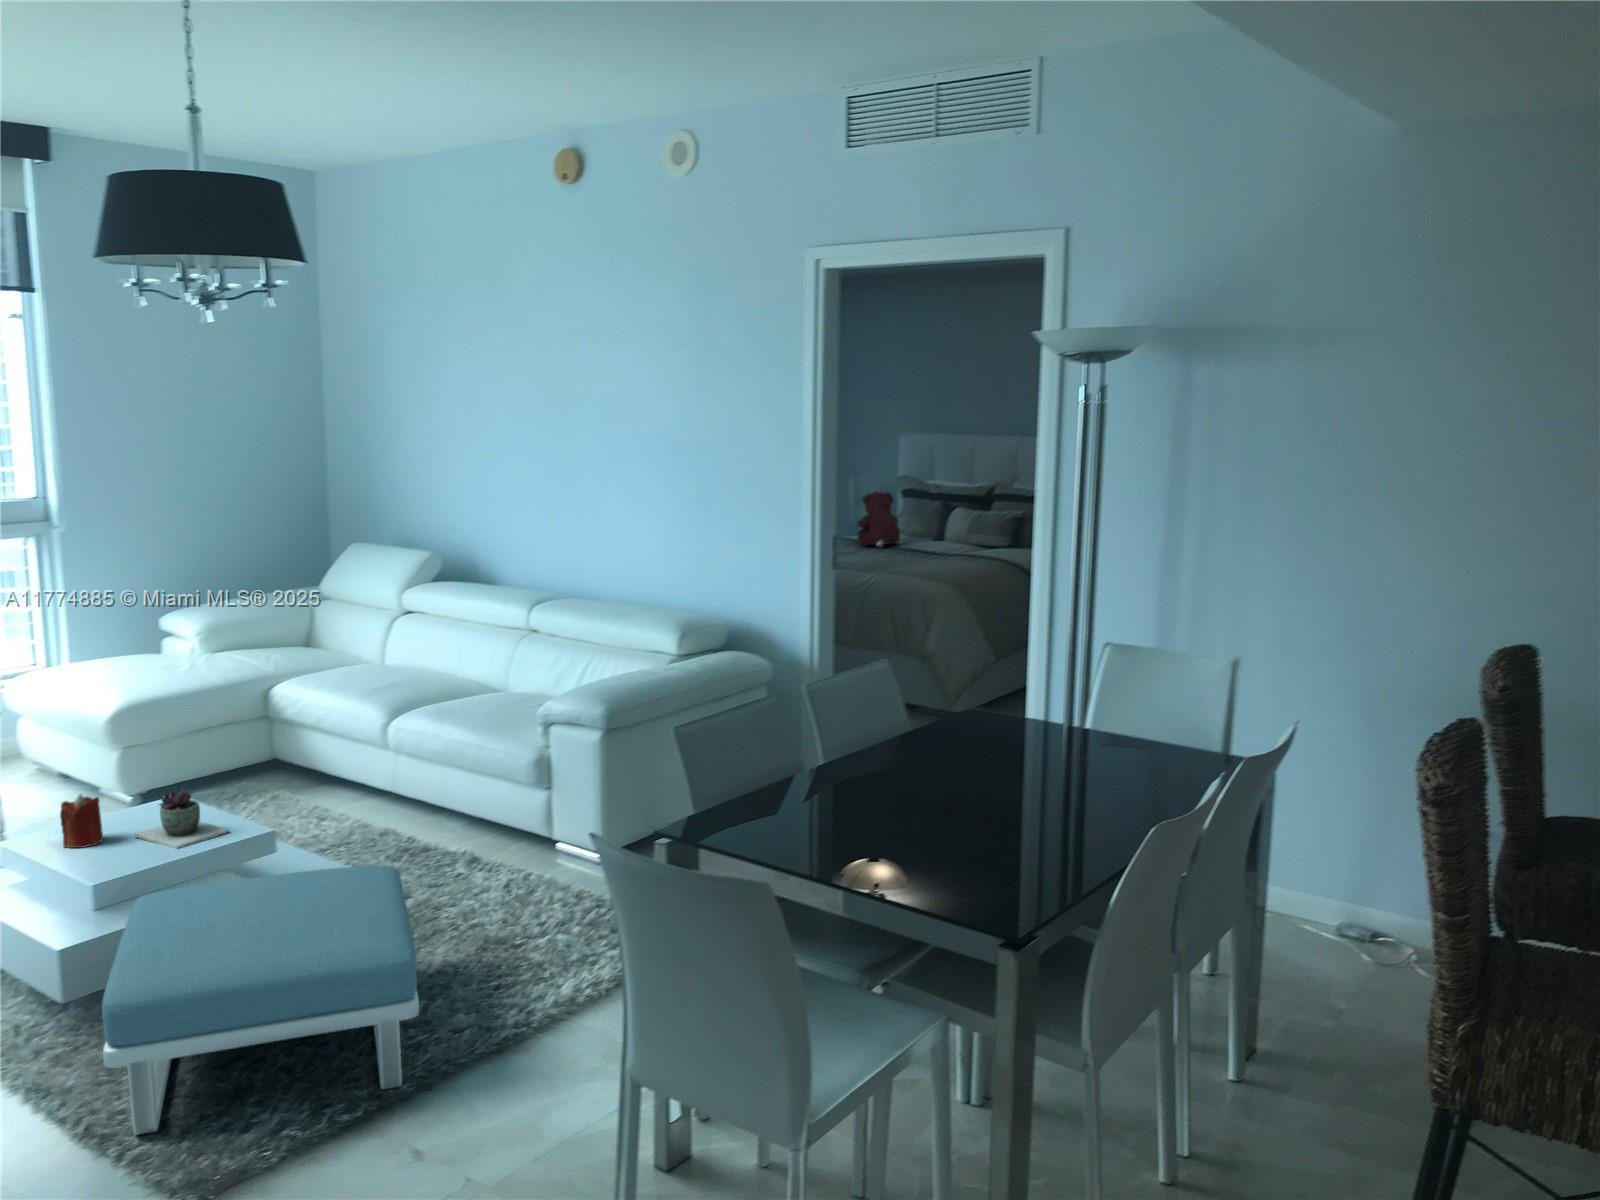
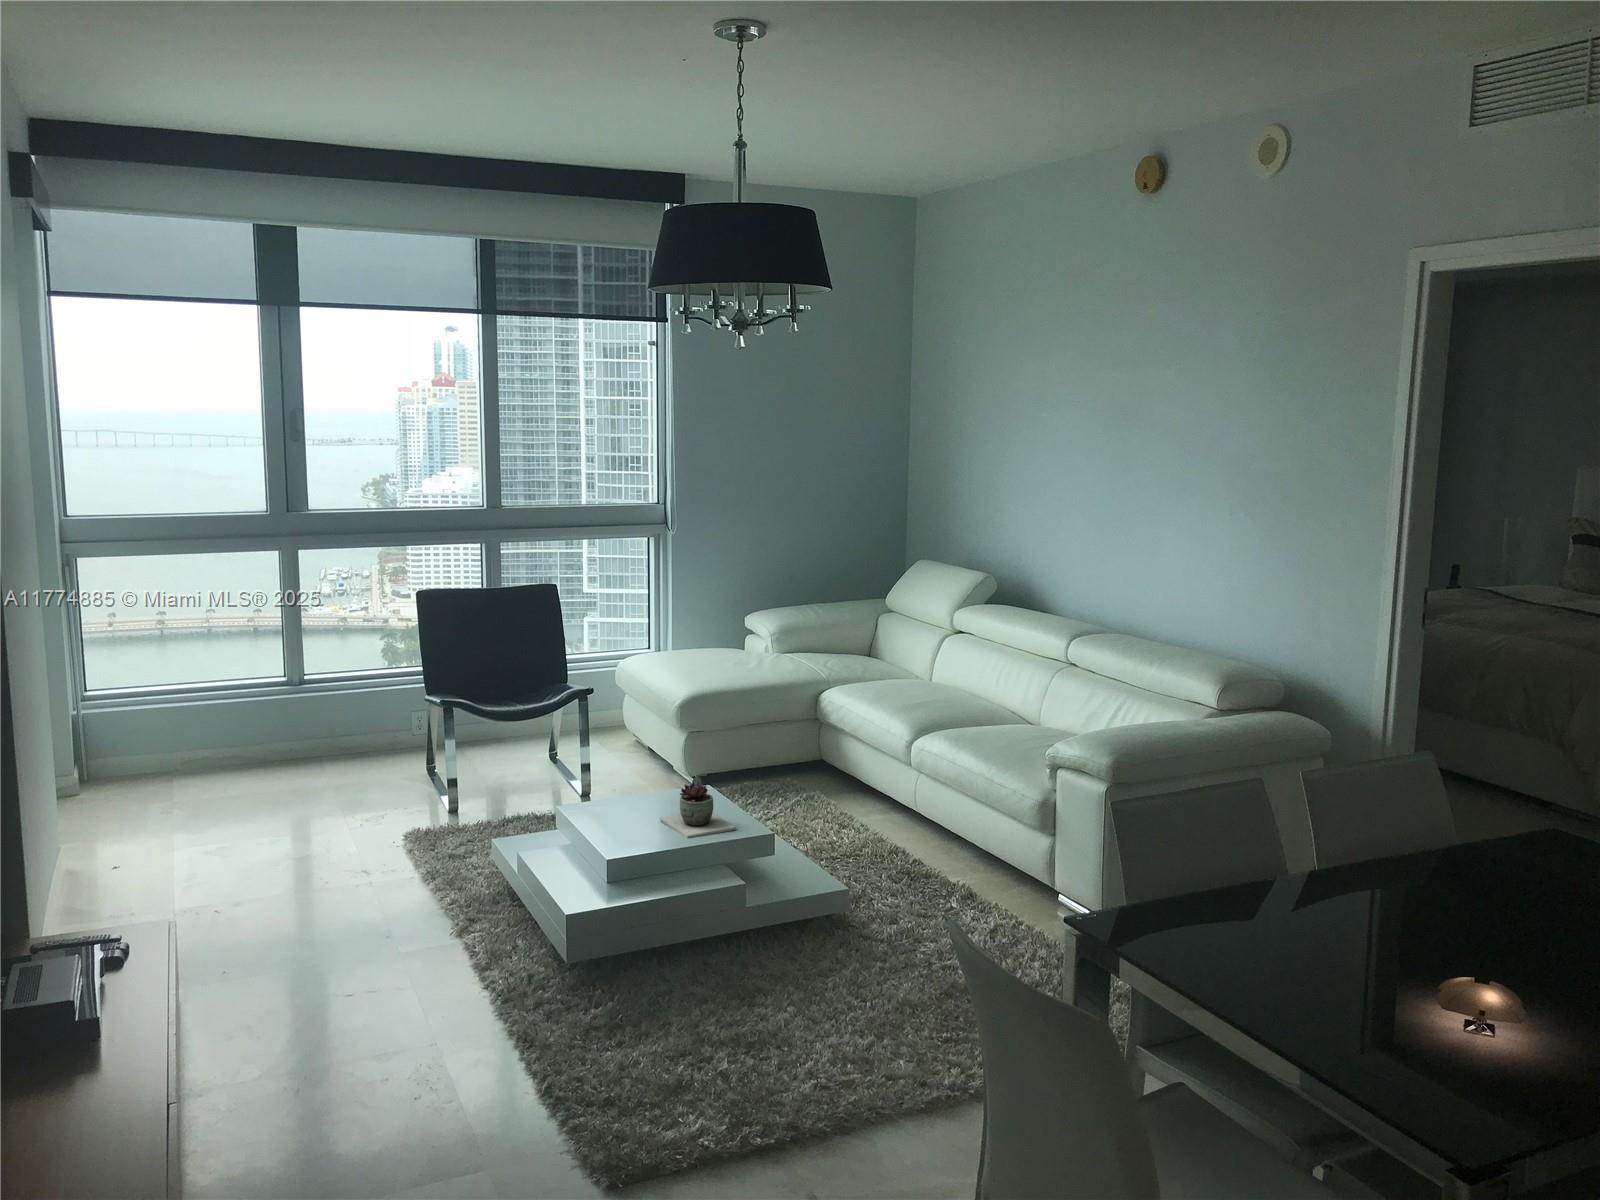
teddy bear: present [857,491,900,548] -> none [1499,529,1560,599]
candle: present [60,794,103,848] -> none [602,774,635,823]
footstool: present [102,865,419,1135] -> none [563,878,863,1123]

